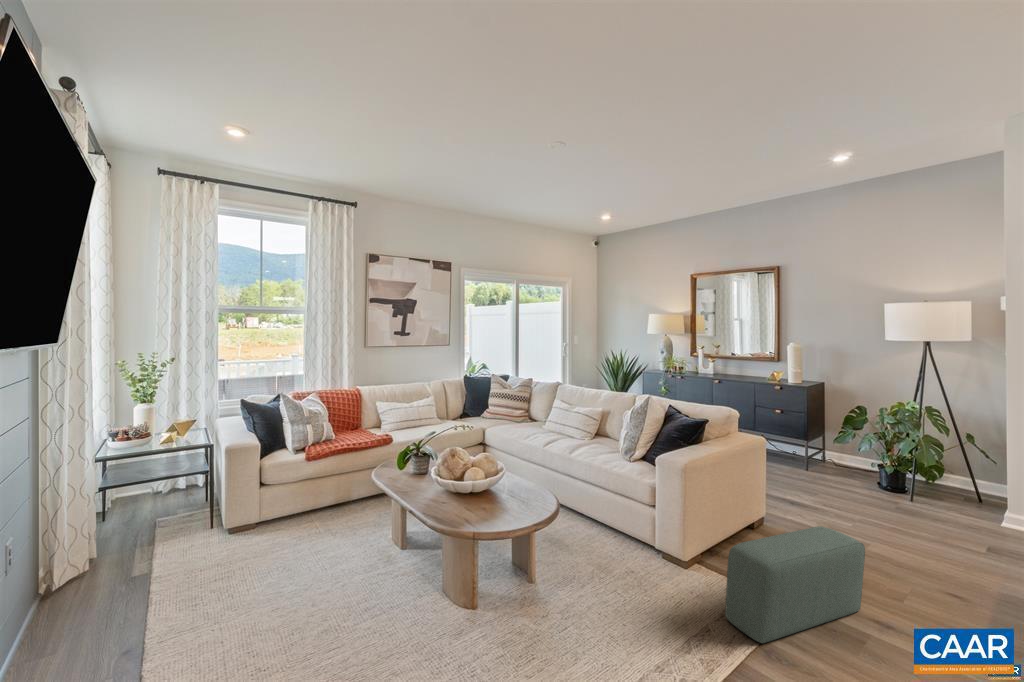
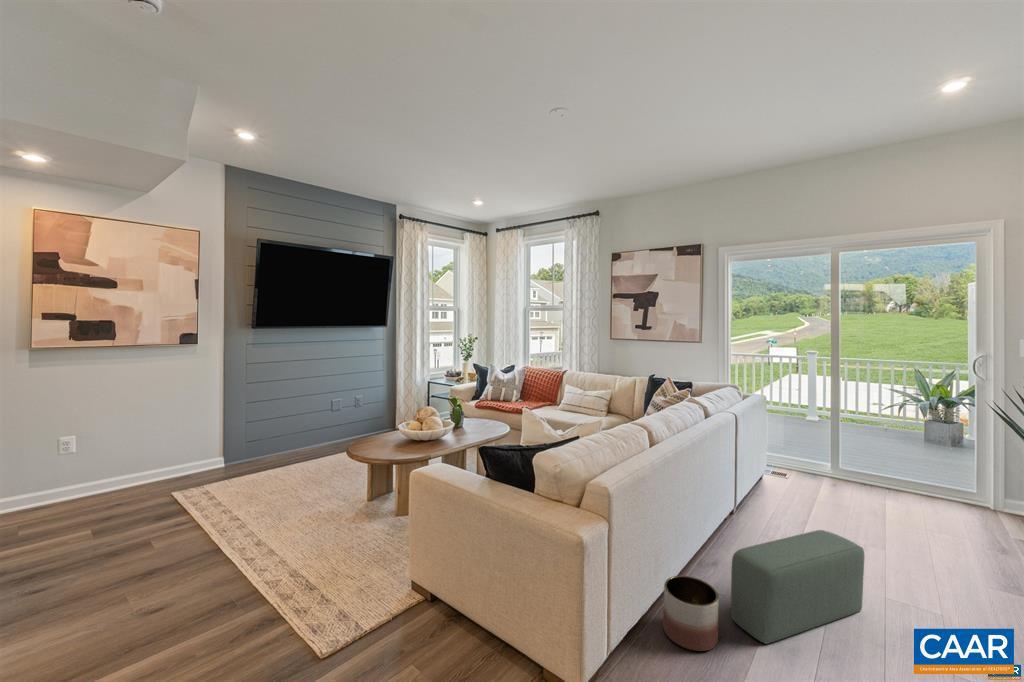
planter: none [654,572,714,650] -> present [663,576,719,651]

